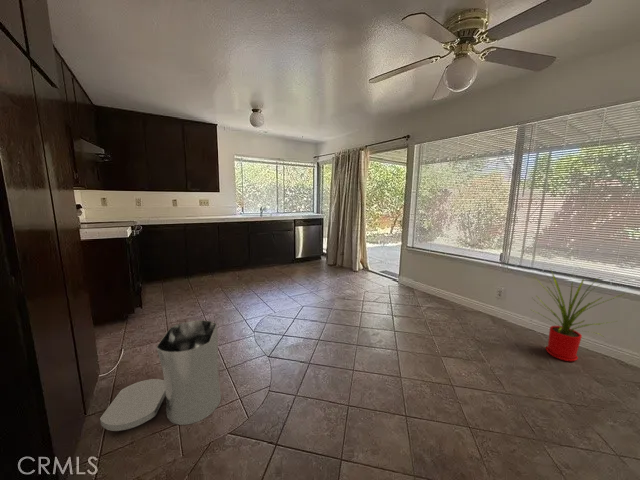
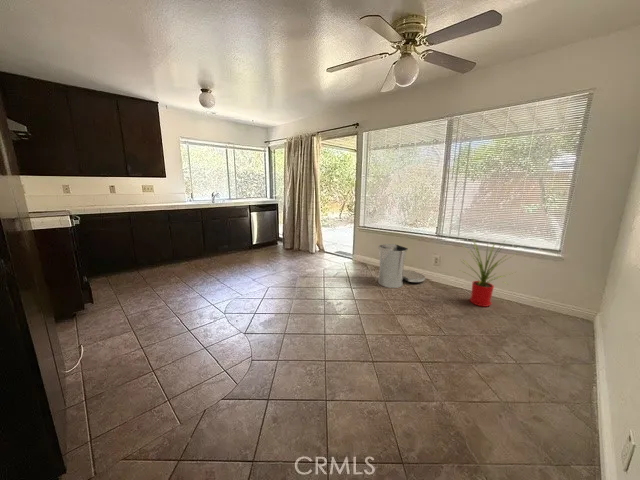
trash can: present [100,320,221,431] -> present [378,244,425,288]

